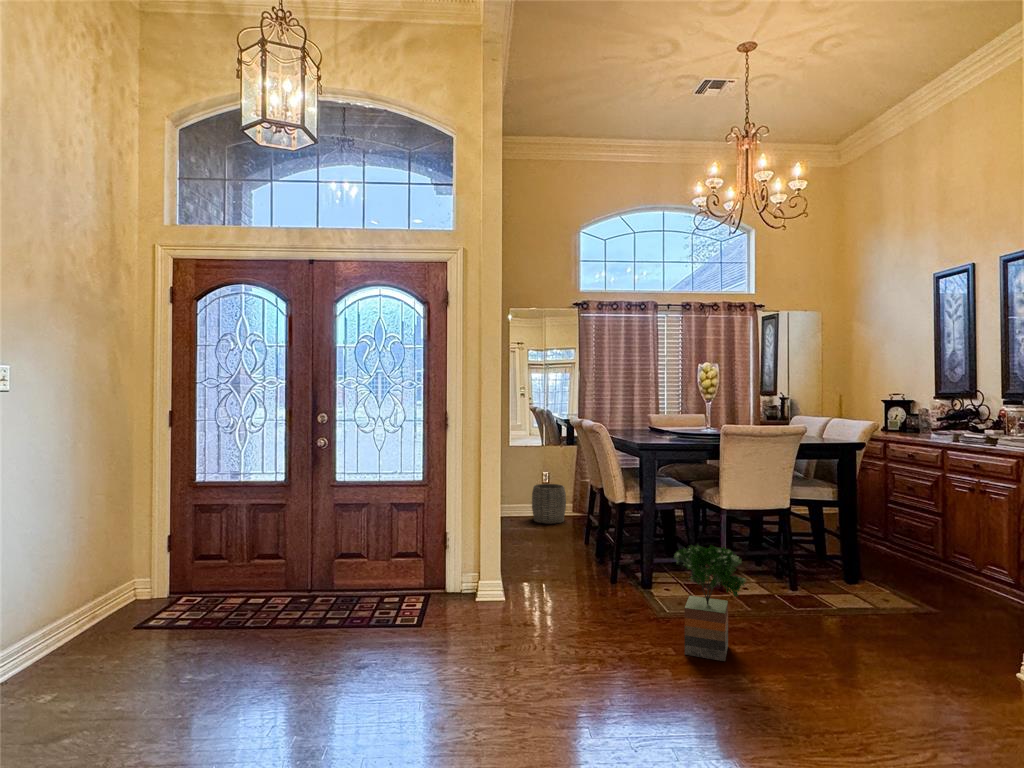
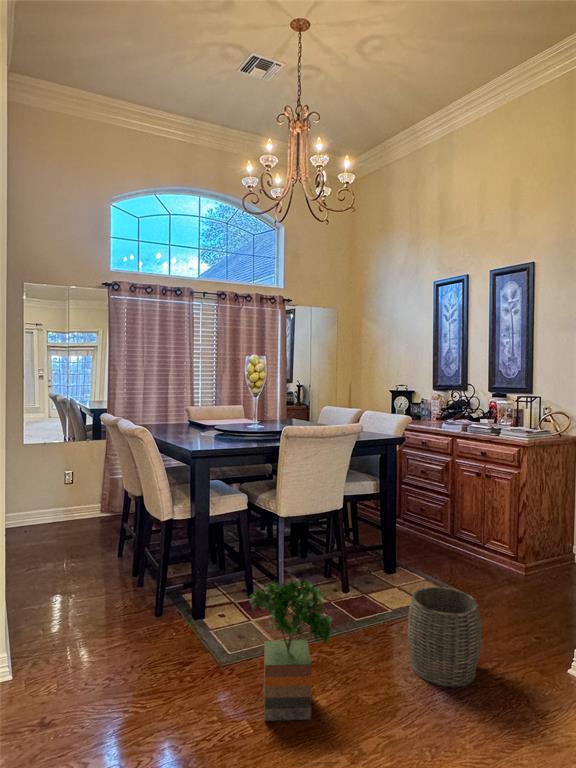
woven basket: present [532,484,566,524] -> present [408,587,481,687]

